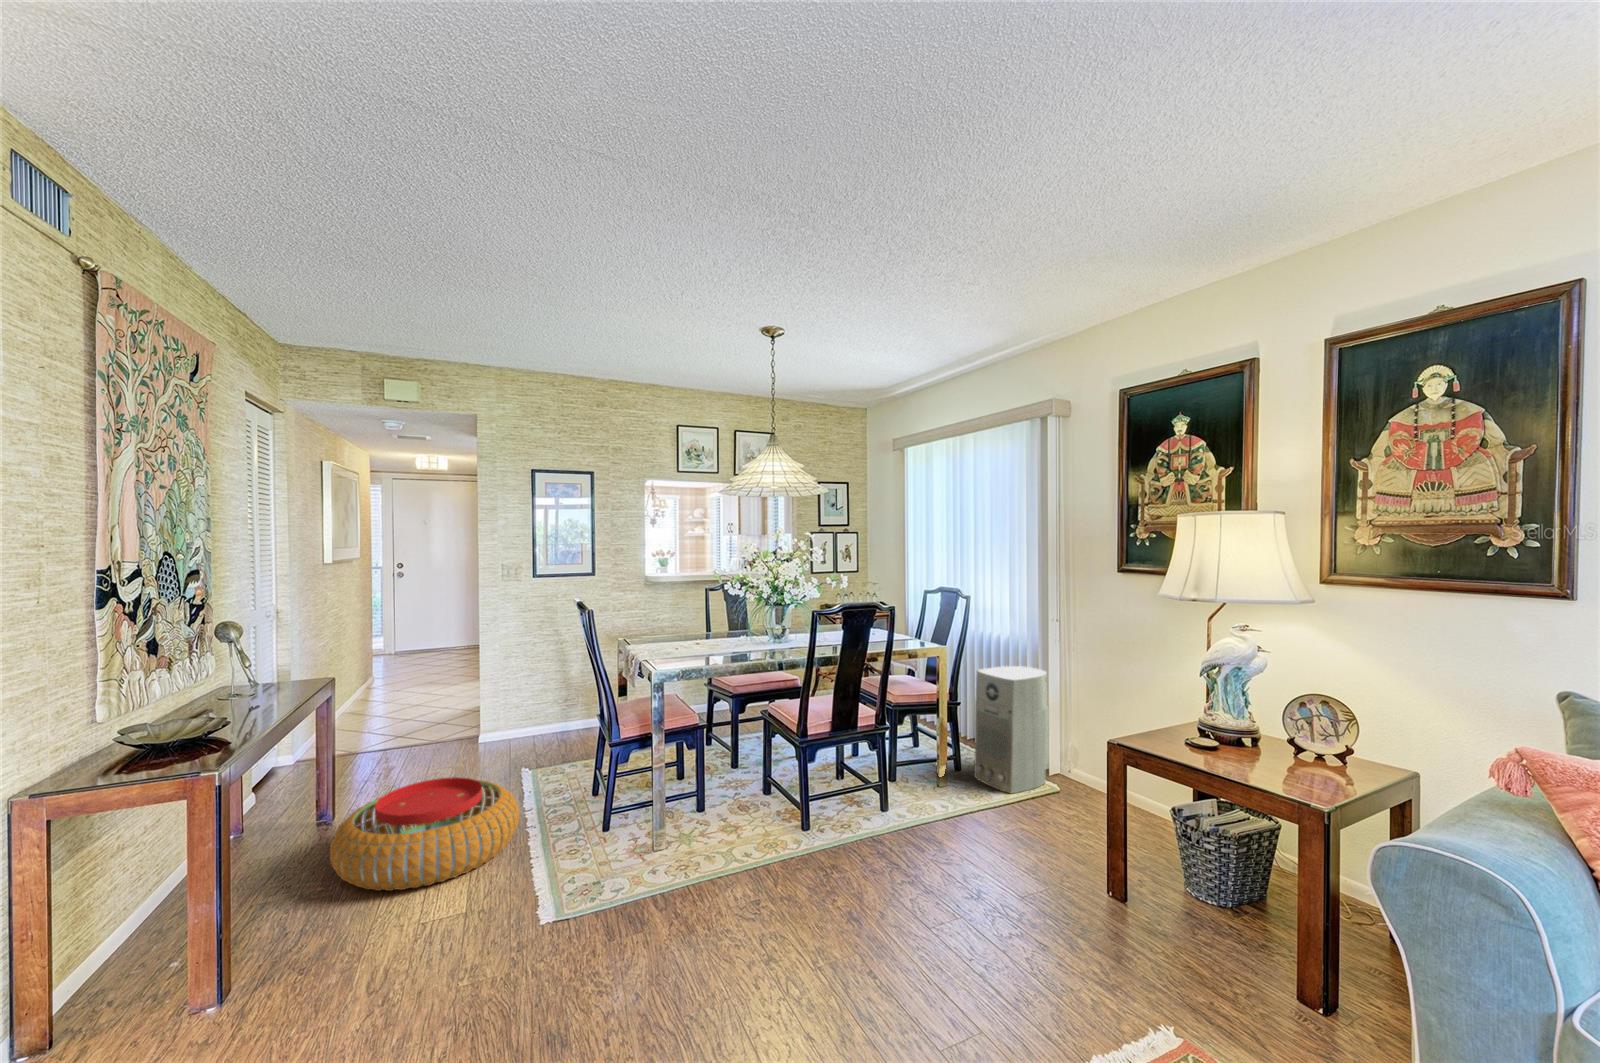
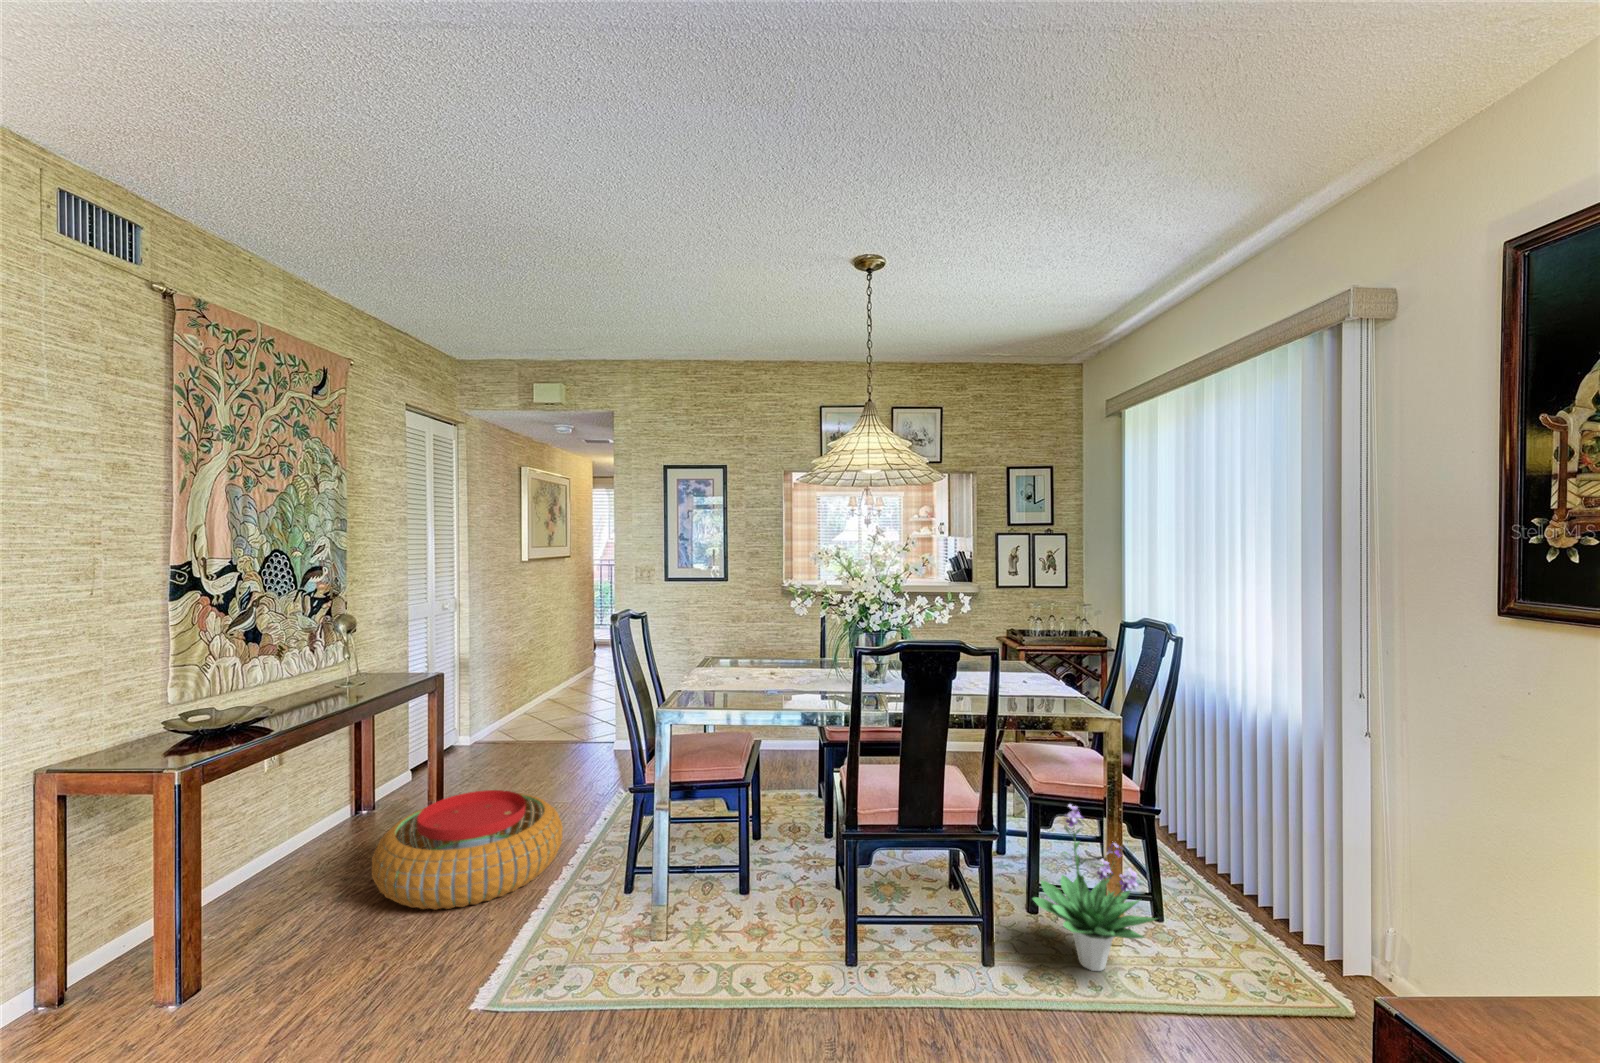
air purifier: present [974,666,1049,794] -> none [1182,766,1337,998]
potted plant: none [901,701,973,801] -> present [1033,804,1156,971]

